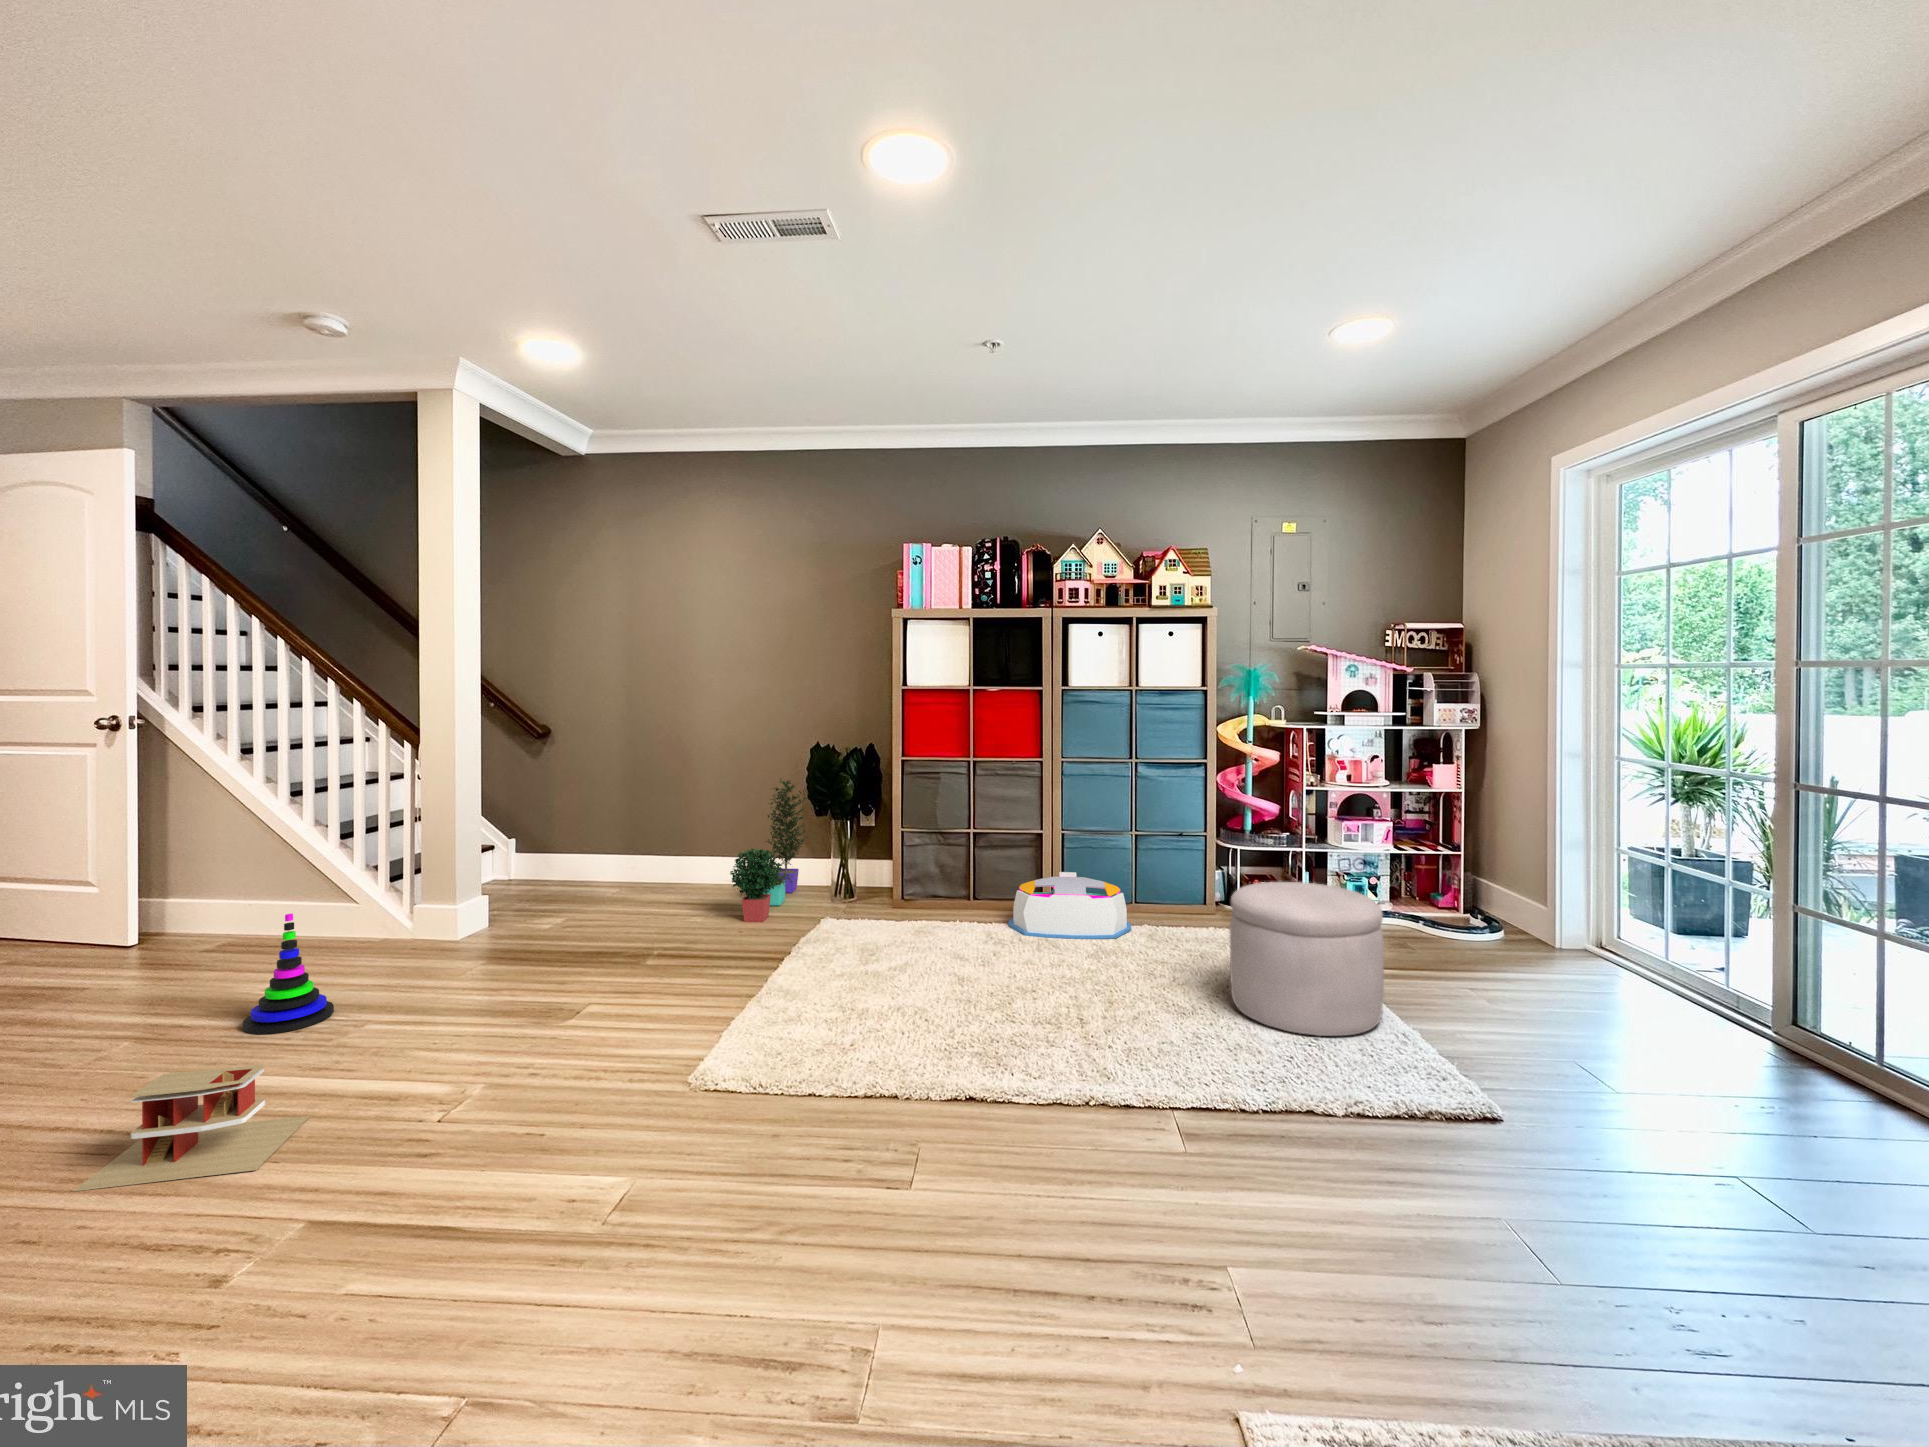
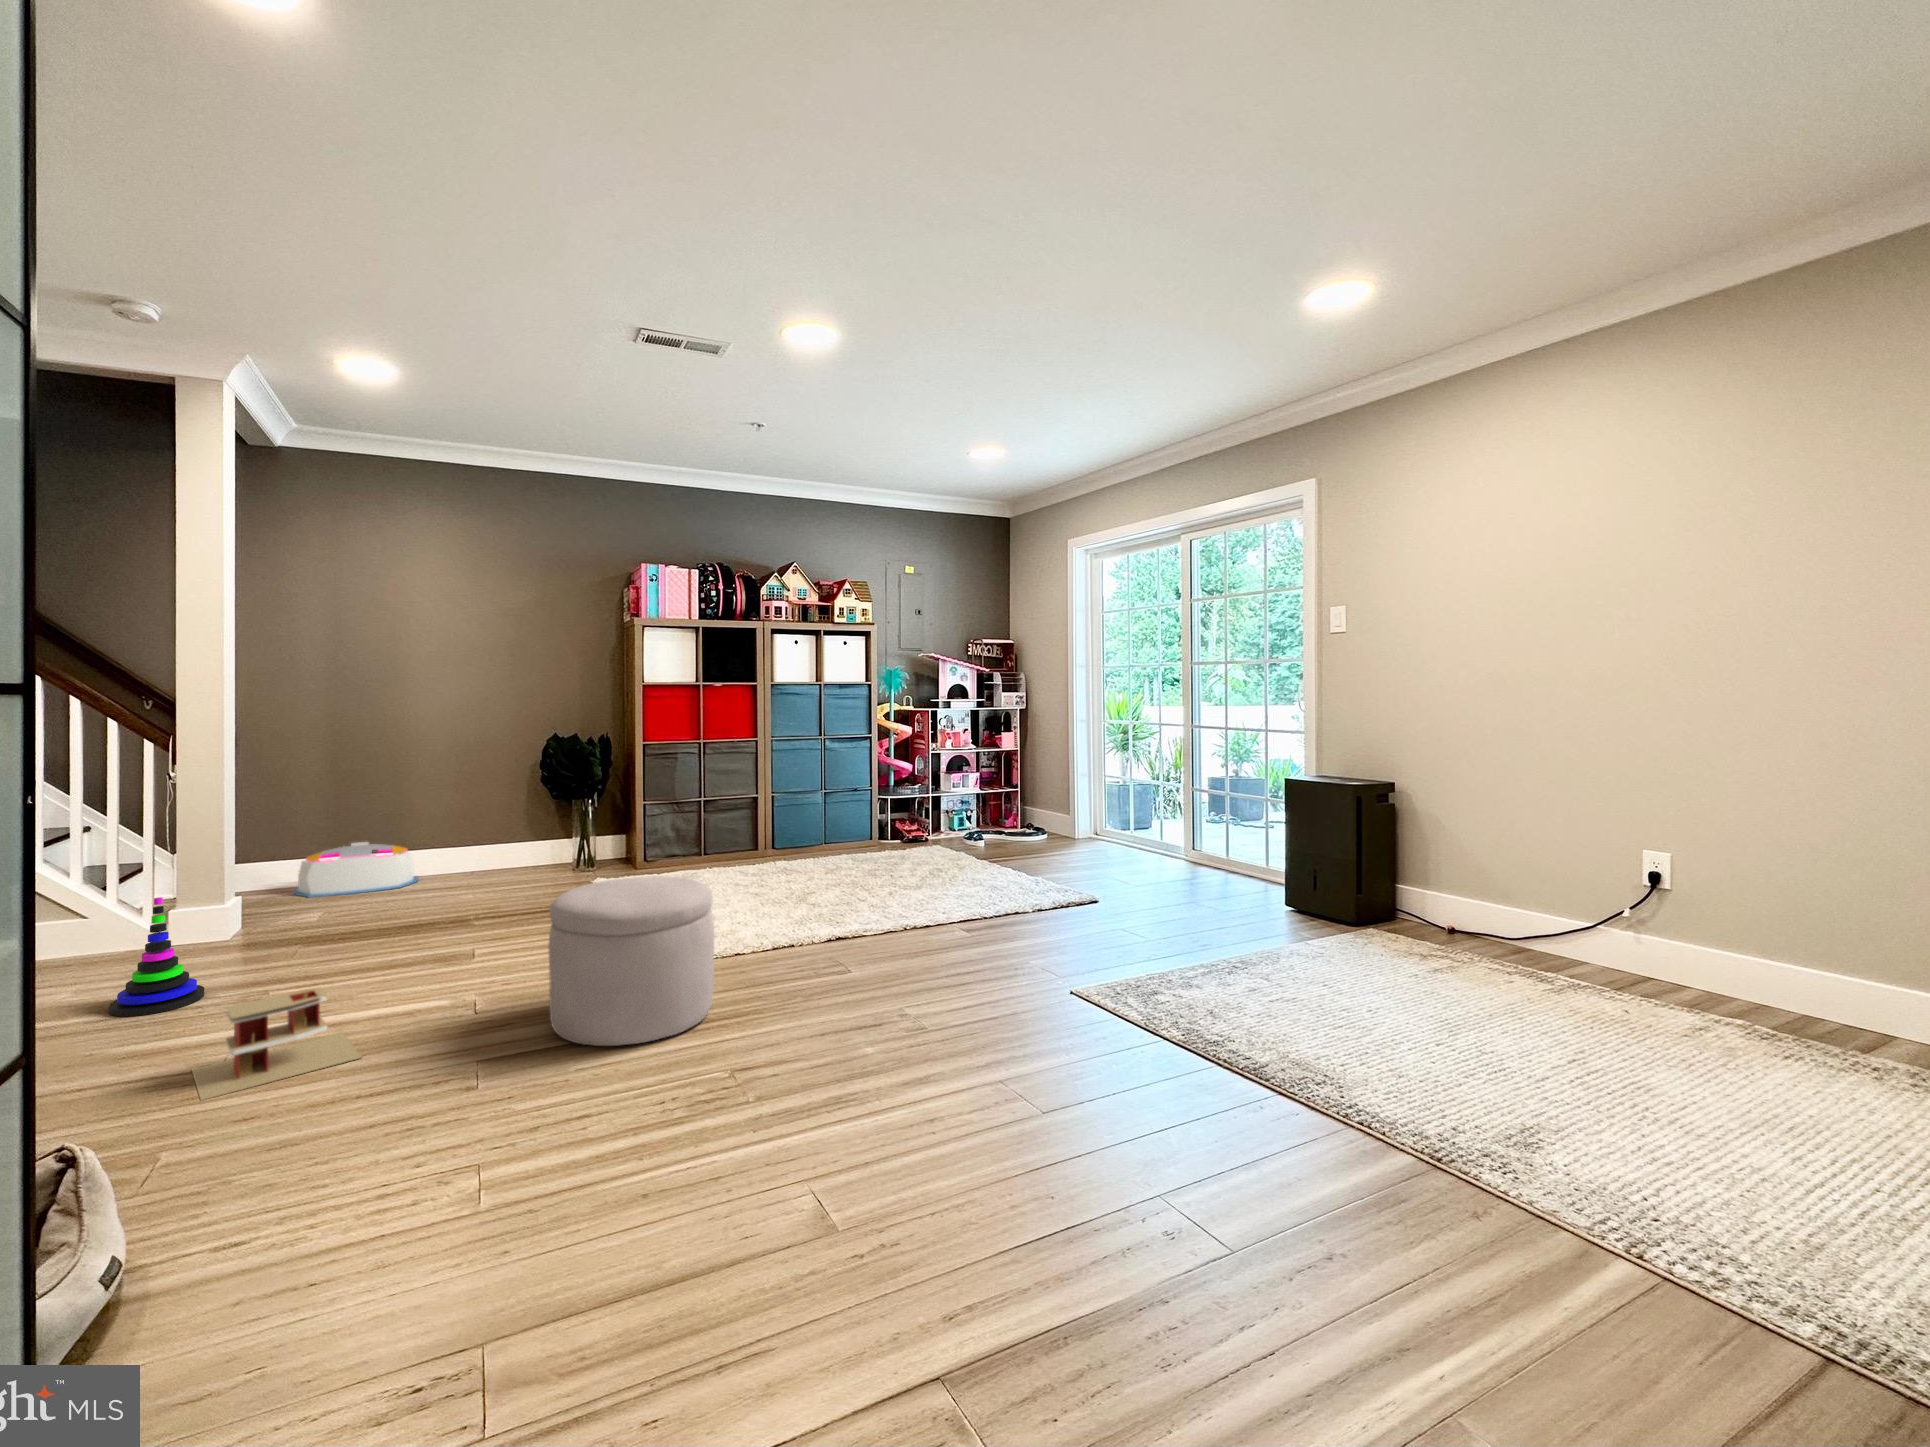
potted plant: present [730,778,807,922] -> none [498,766,549,890]
storage bin: present [1008,872,1131,939] -> present [294,842,418,897]
ottoman: present [1230,882,1384,1036] -> present [549,876,714,1046]

